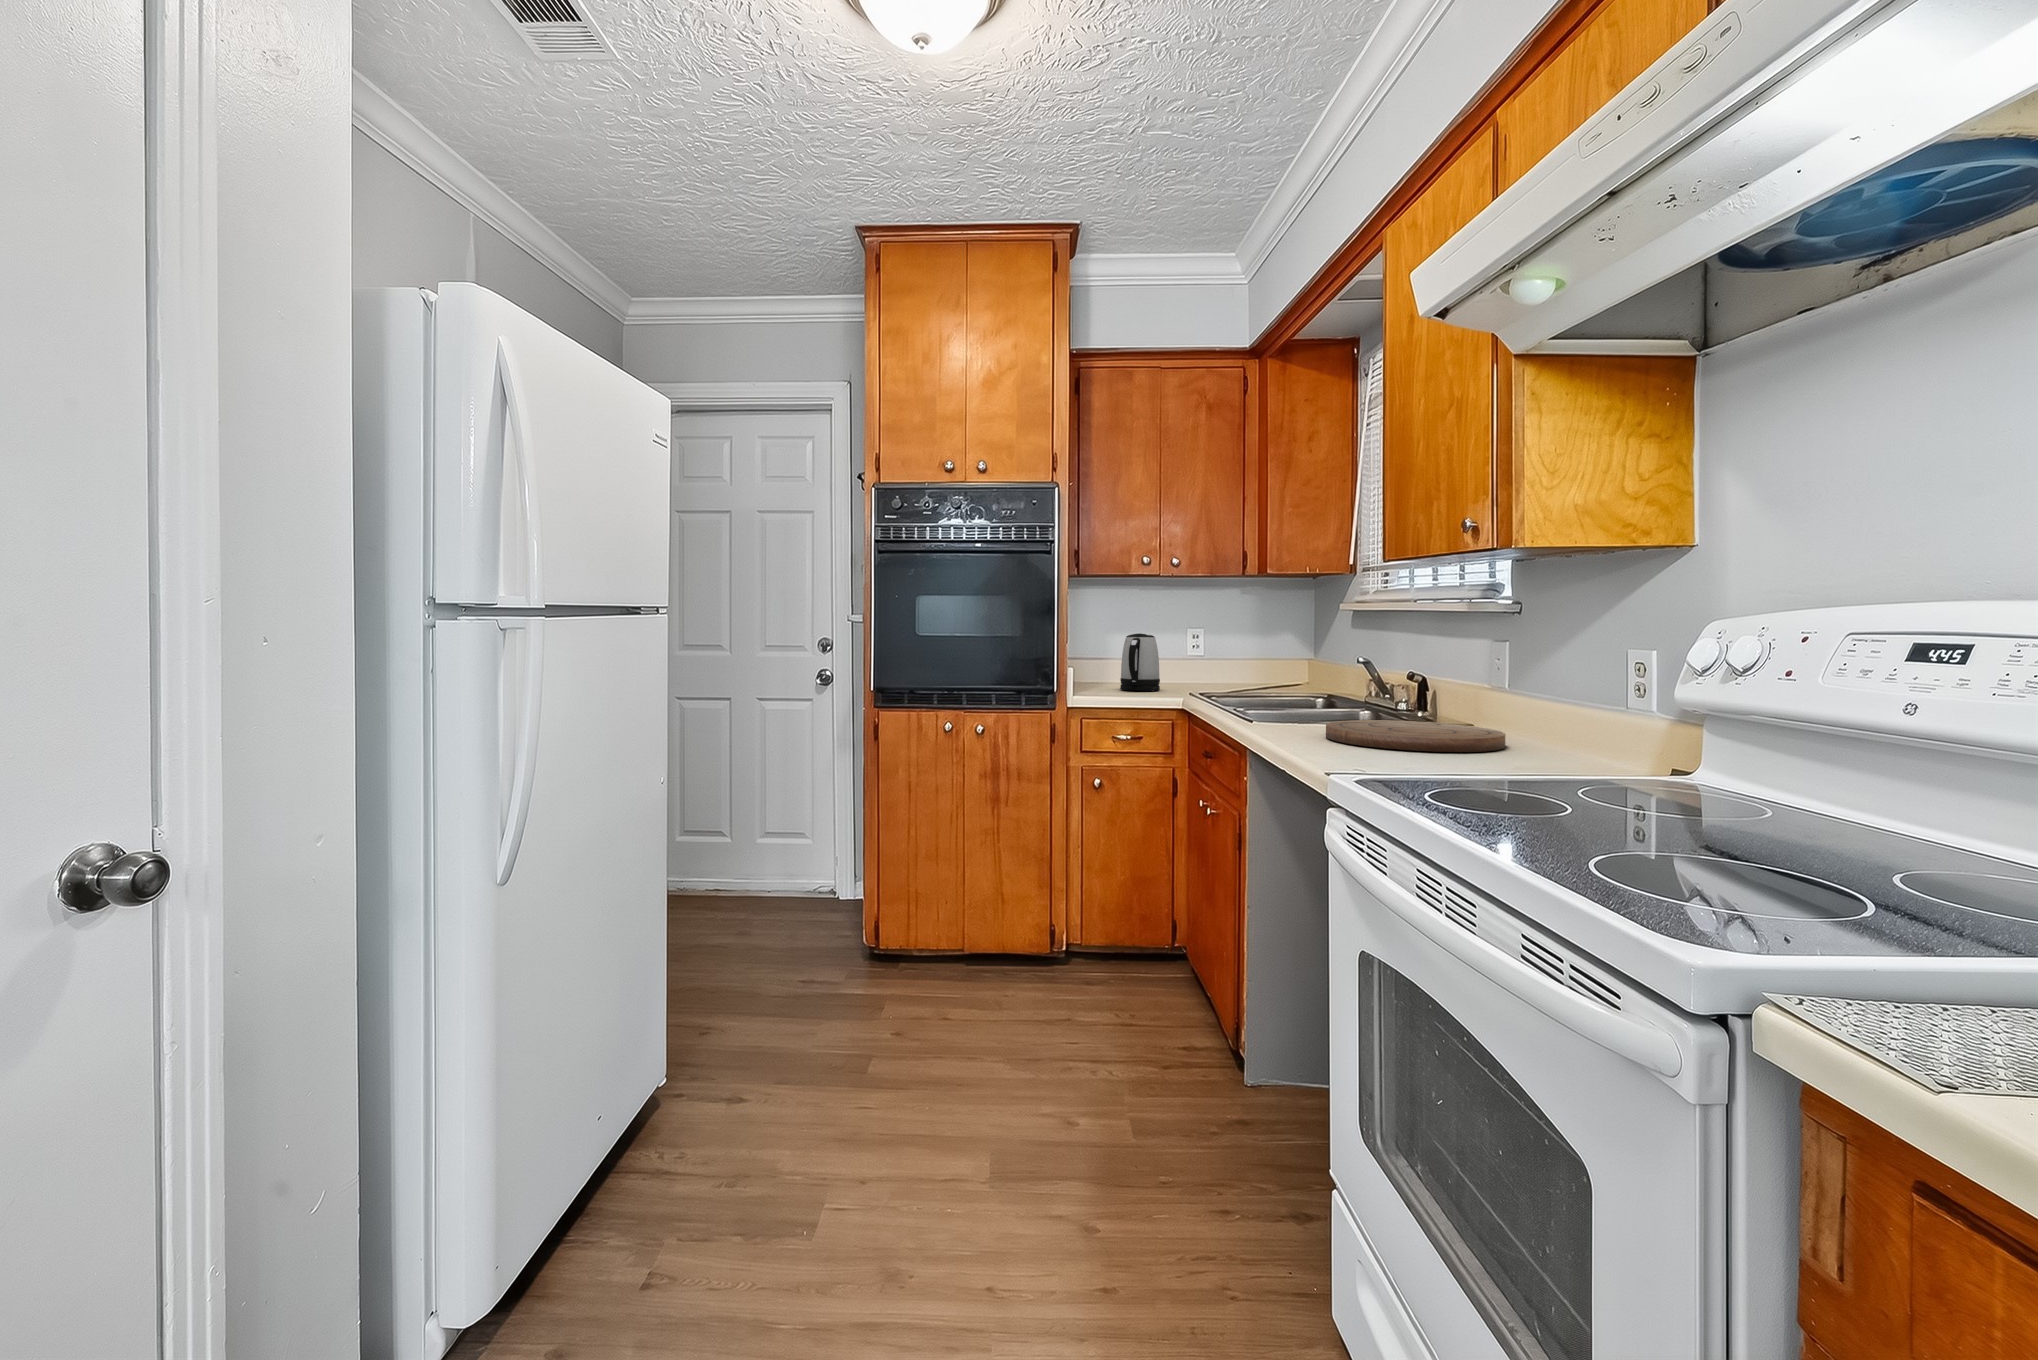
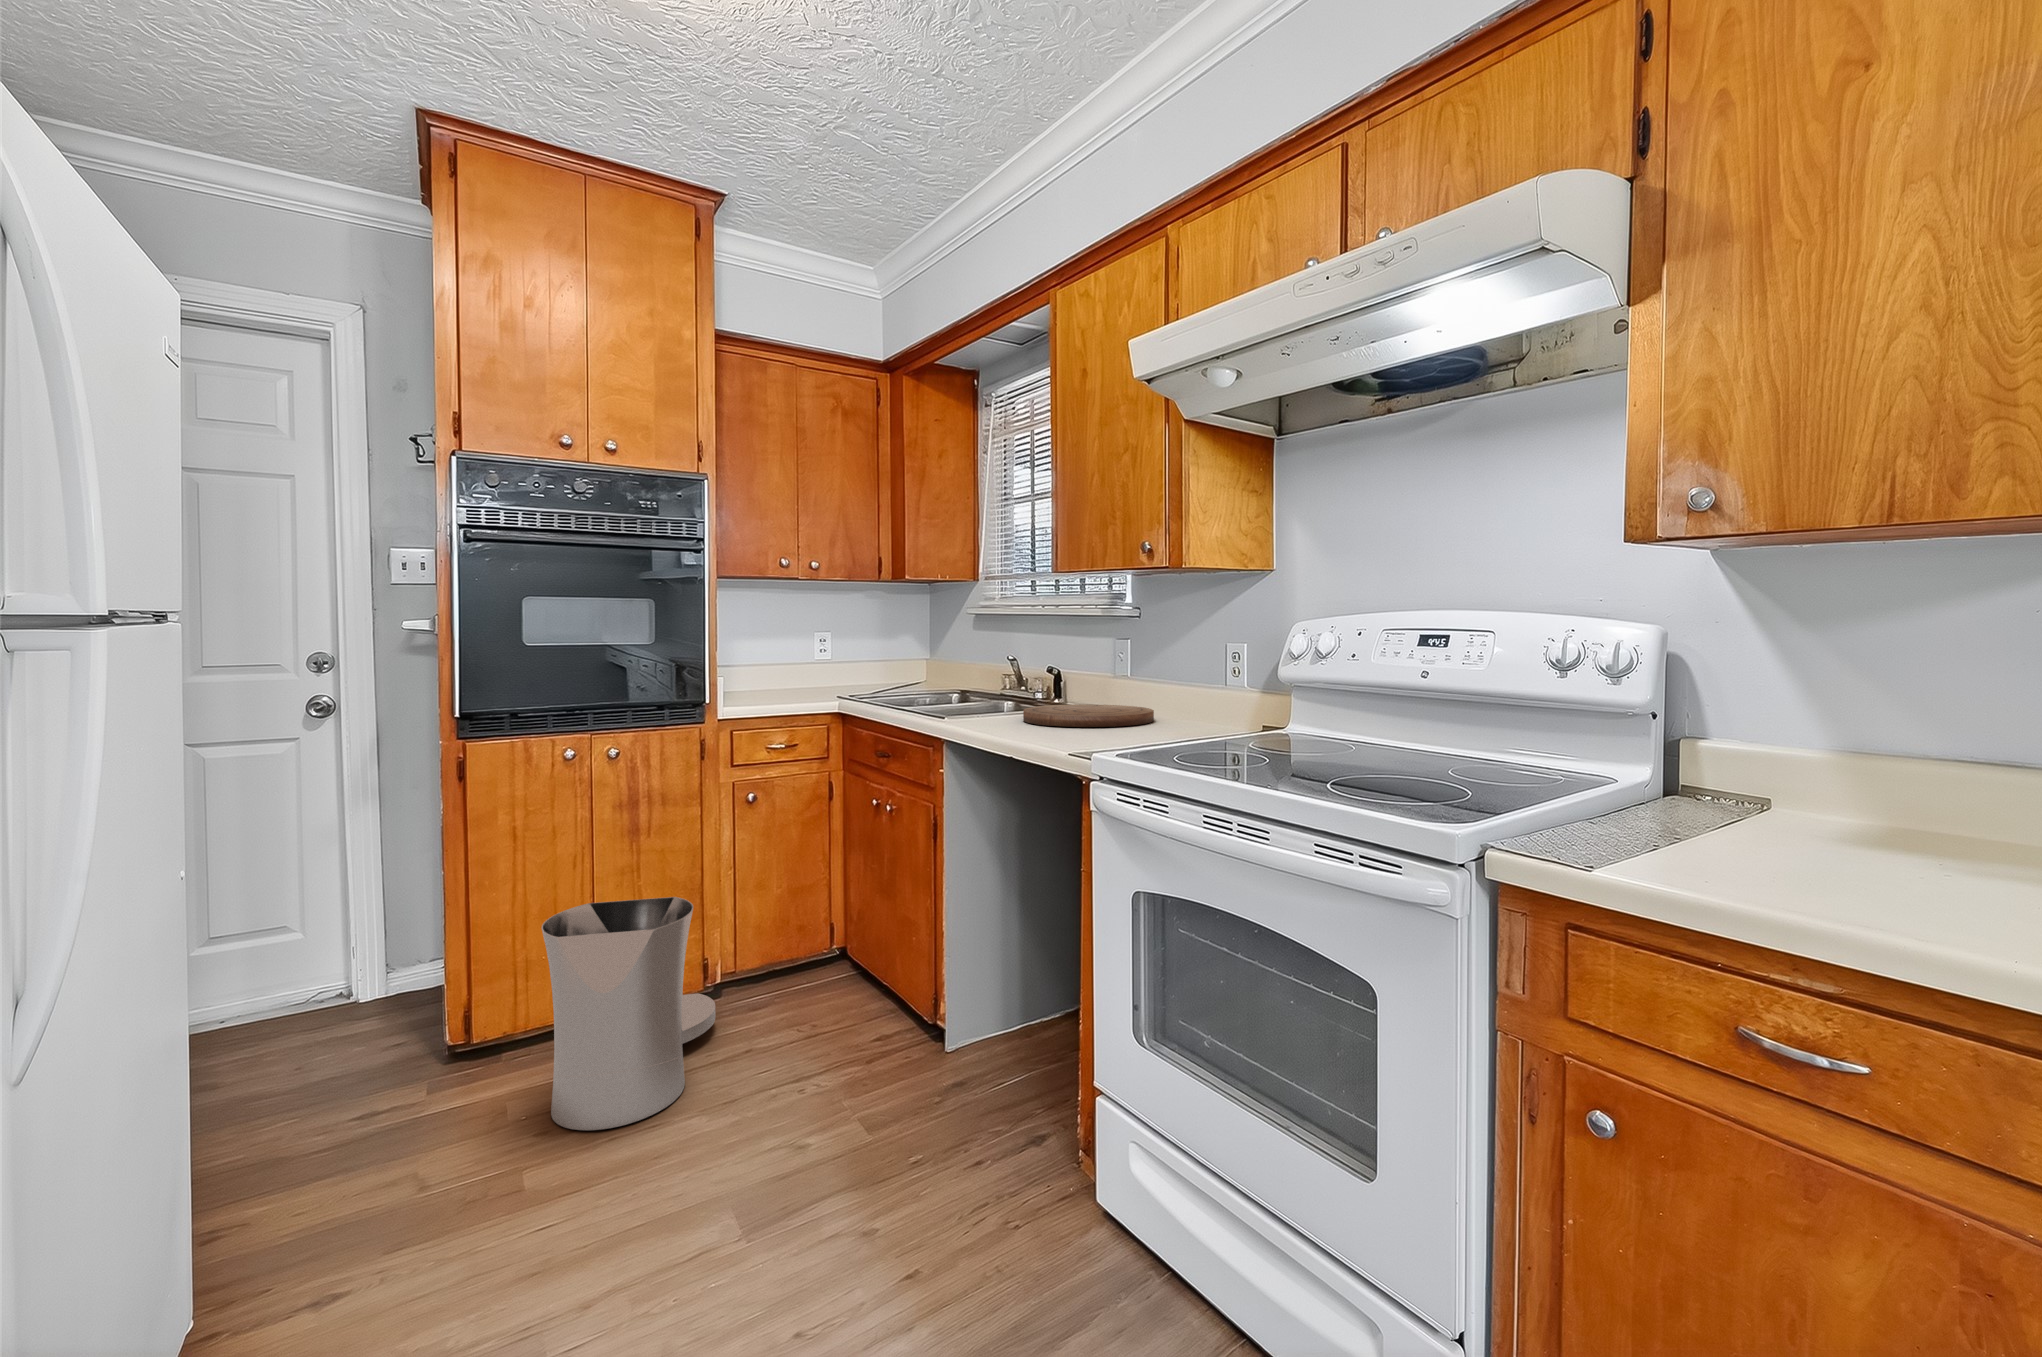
kettle: present [1120,633,1160,691] -> none [755,635,797,694]
trash can: none [899,858,1050,1051] -> present [542,897,715,1130]

